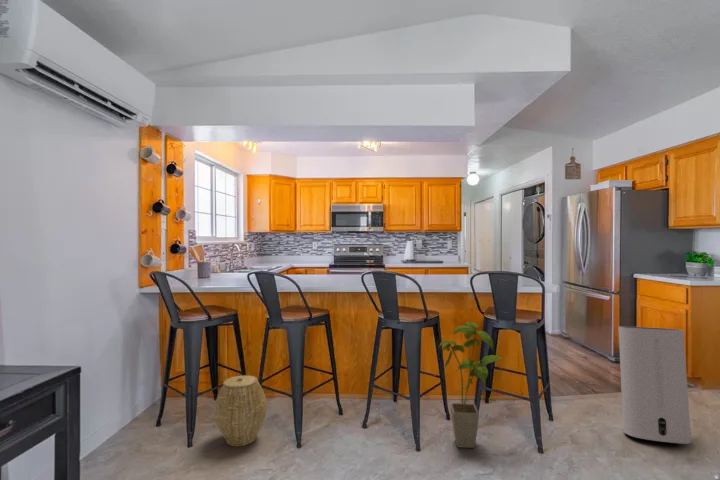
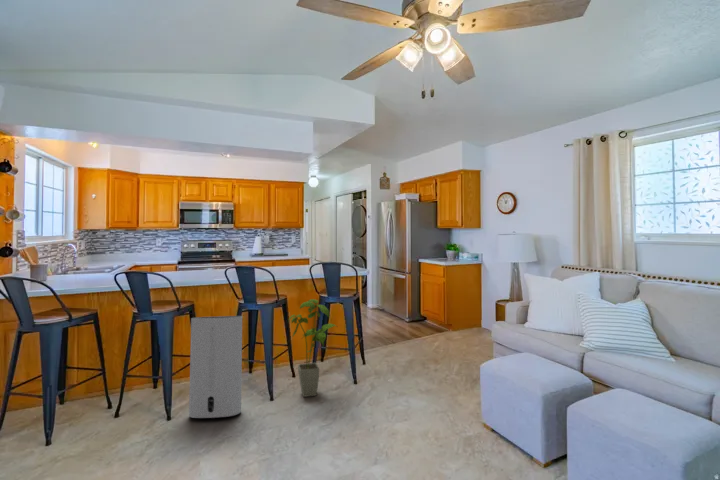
air purifier: present [619,326,691,444] -> present [189,316,242,418]
woven basket: present [214,375,267,446] -> none [78,363,133,428]

